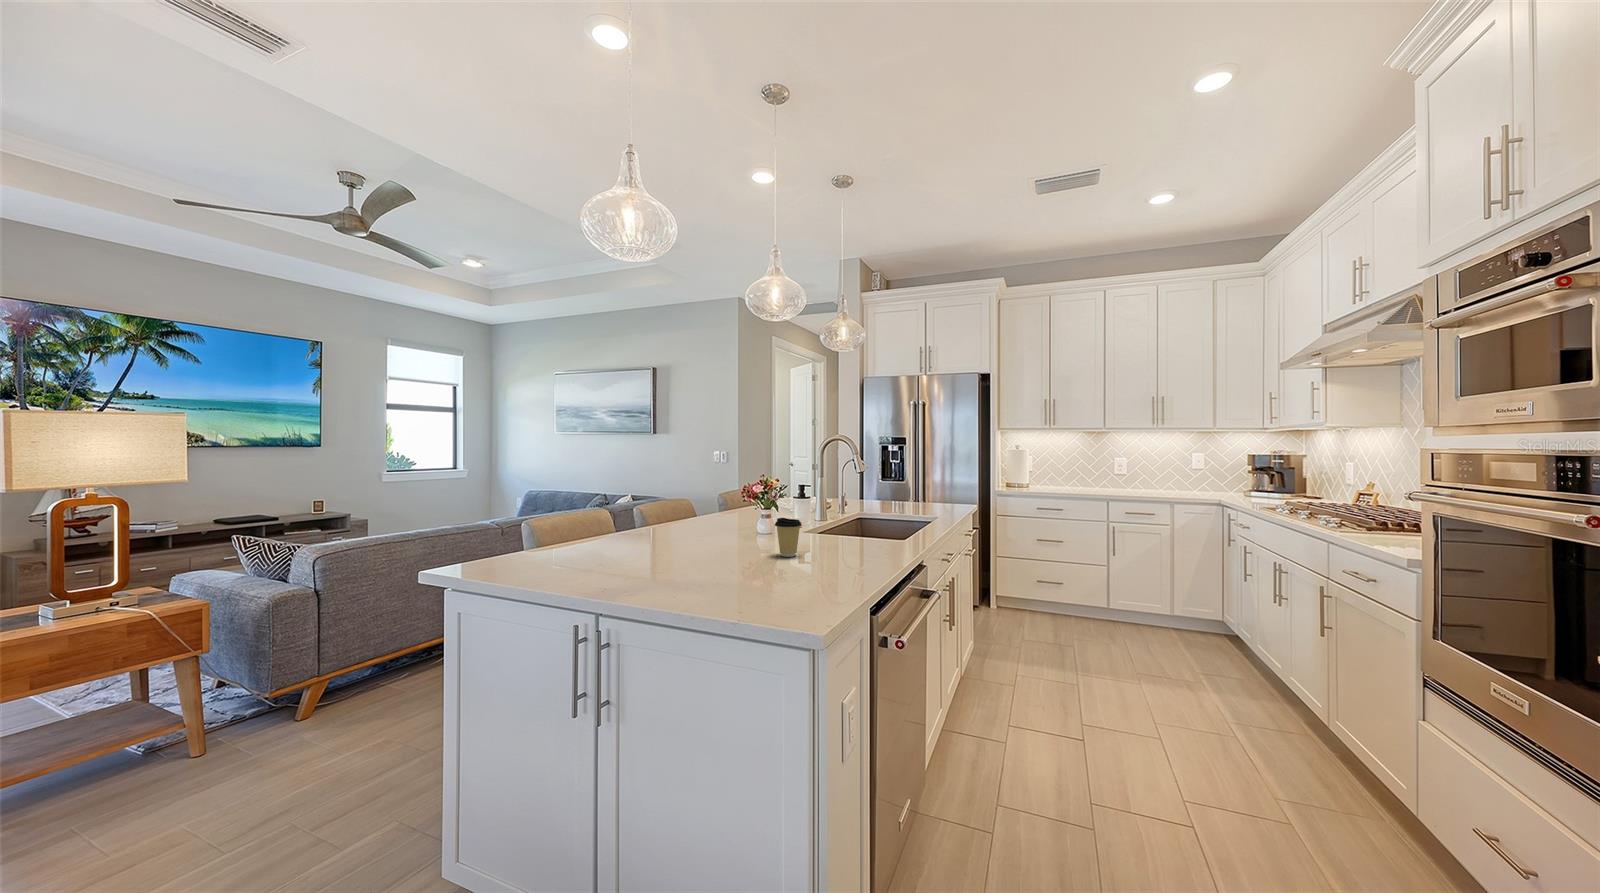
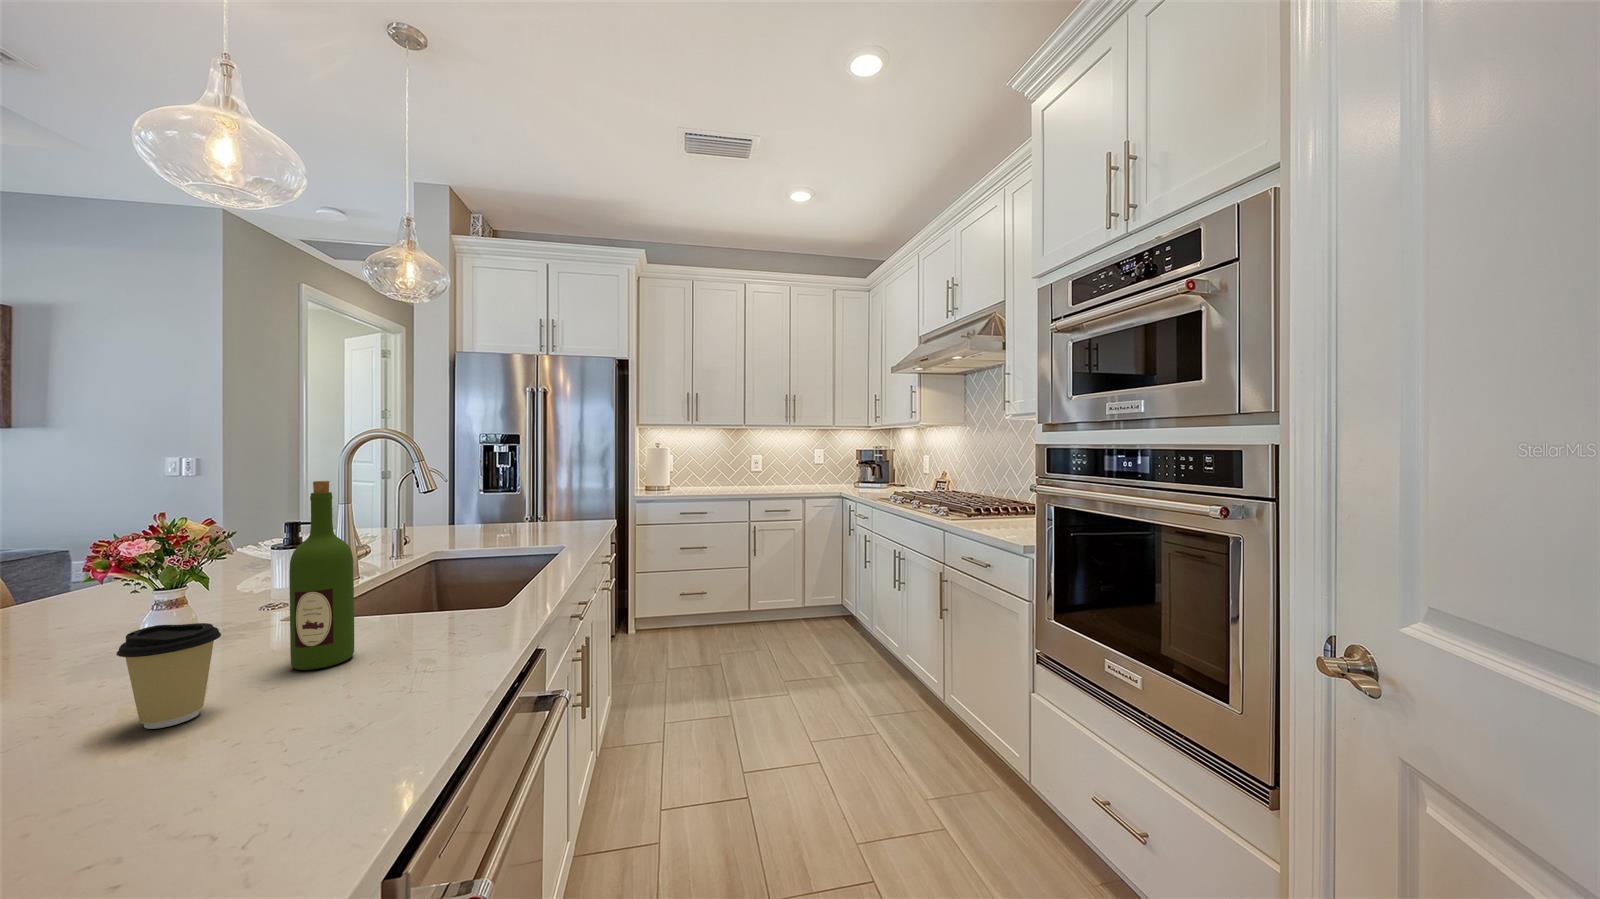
wine bottle: none [818,463,840,550] -> present [289,481,354,670]

